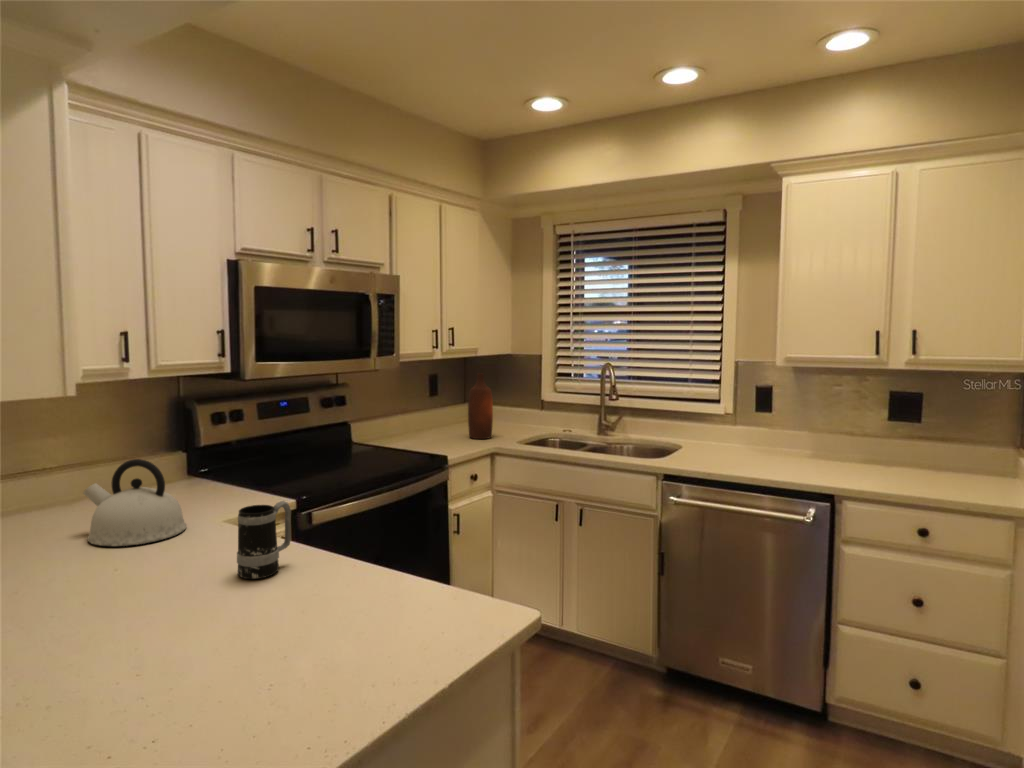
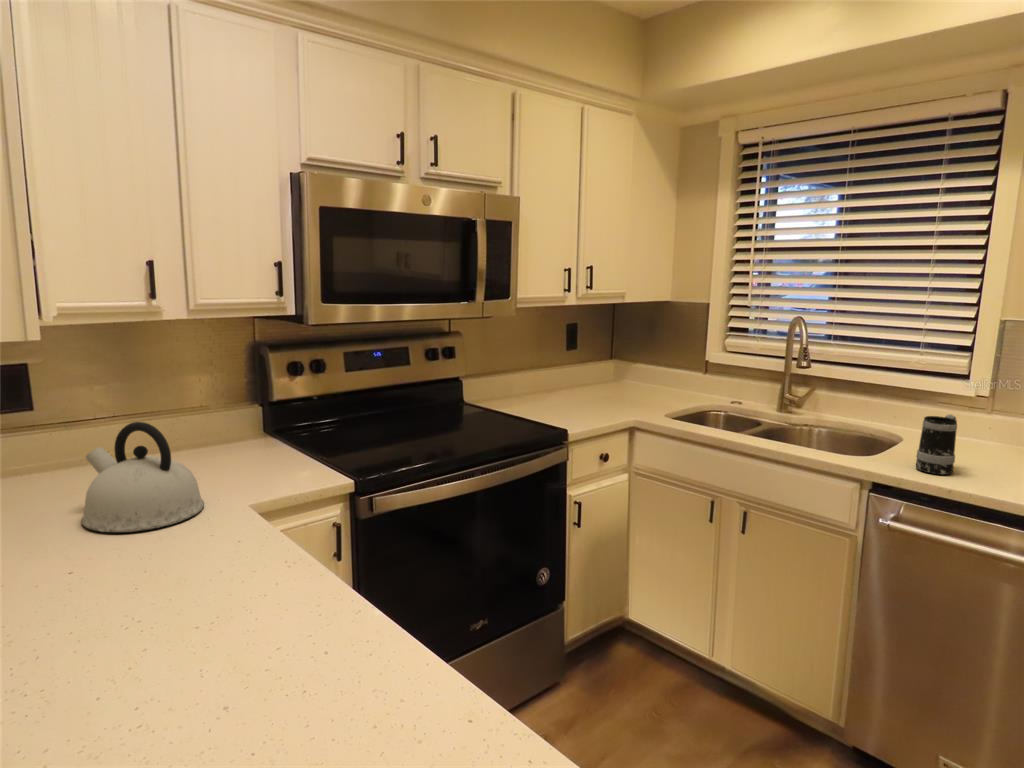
bottle: present [468,373,493,439] -> none [606,325,638,408]
mug: present [237,501,291,579] -> present [916,415,957,475]

